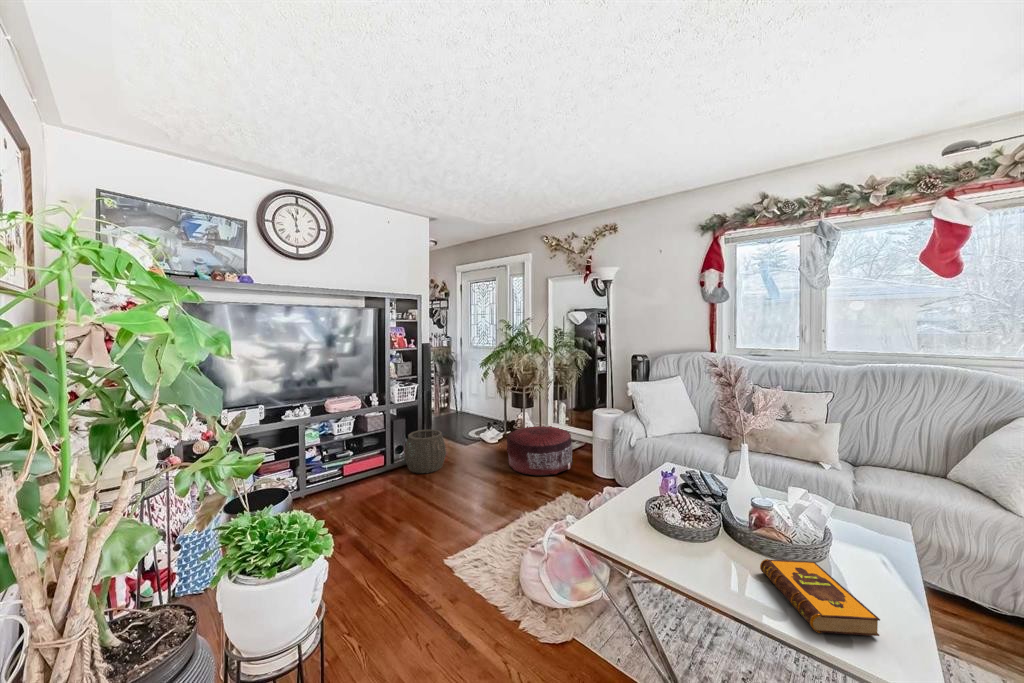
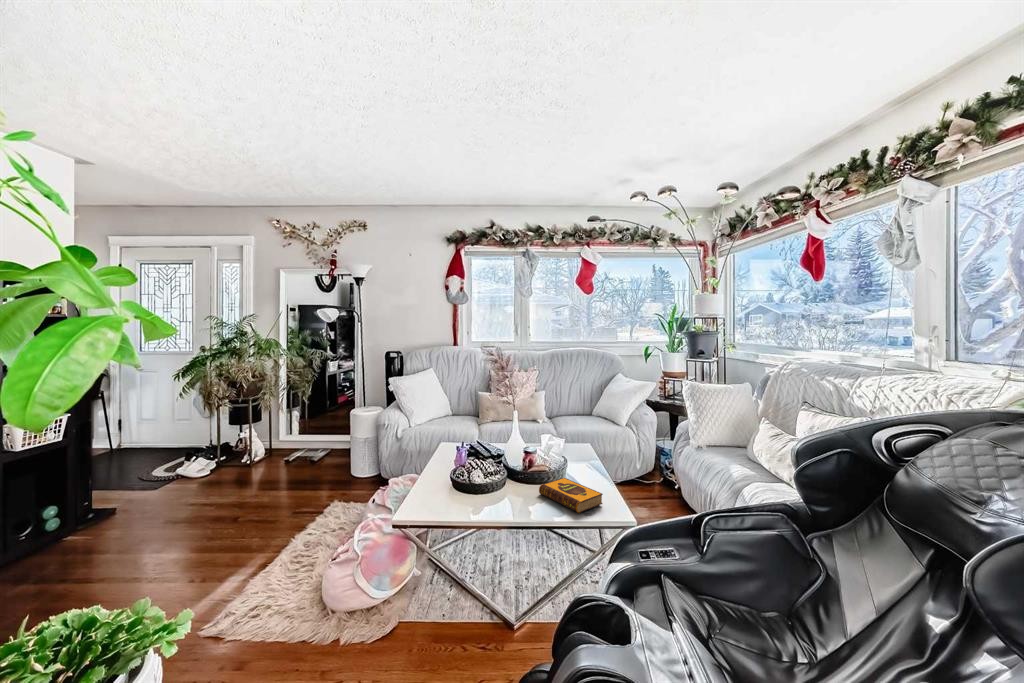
pouf: present [507,426,573,475] -> none [240,437,329,498]
woven basket: present [405,430,446,473] -> none [52,472,140,543]

